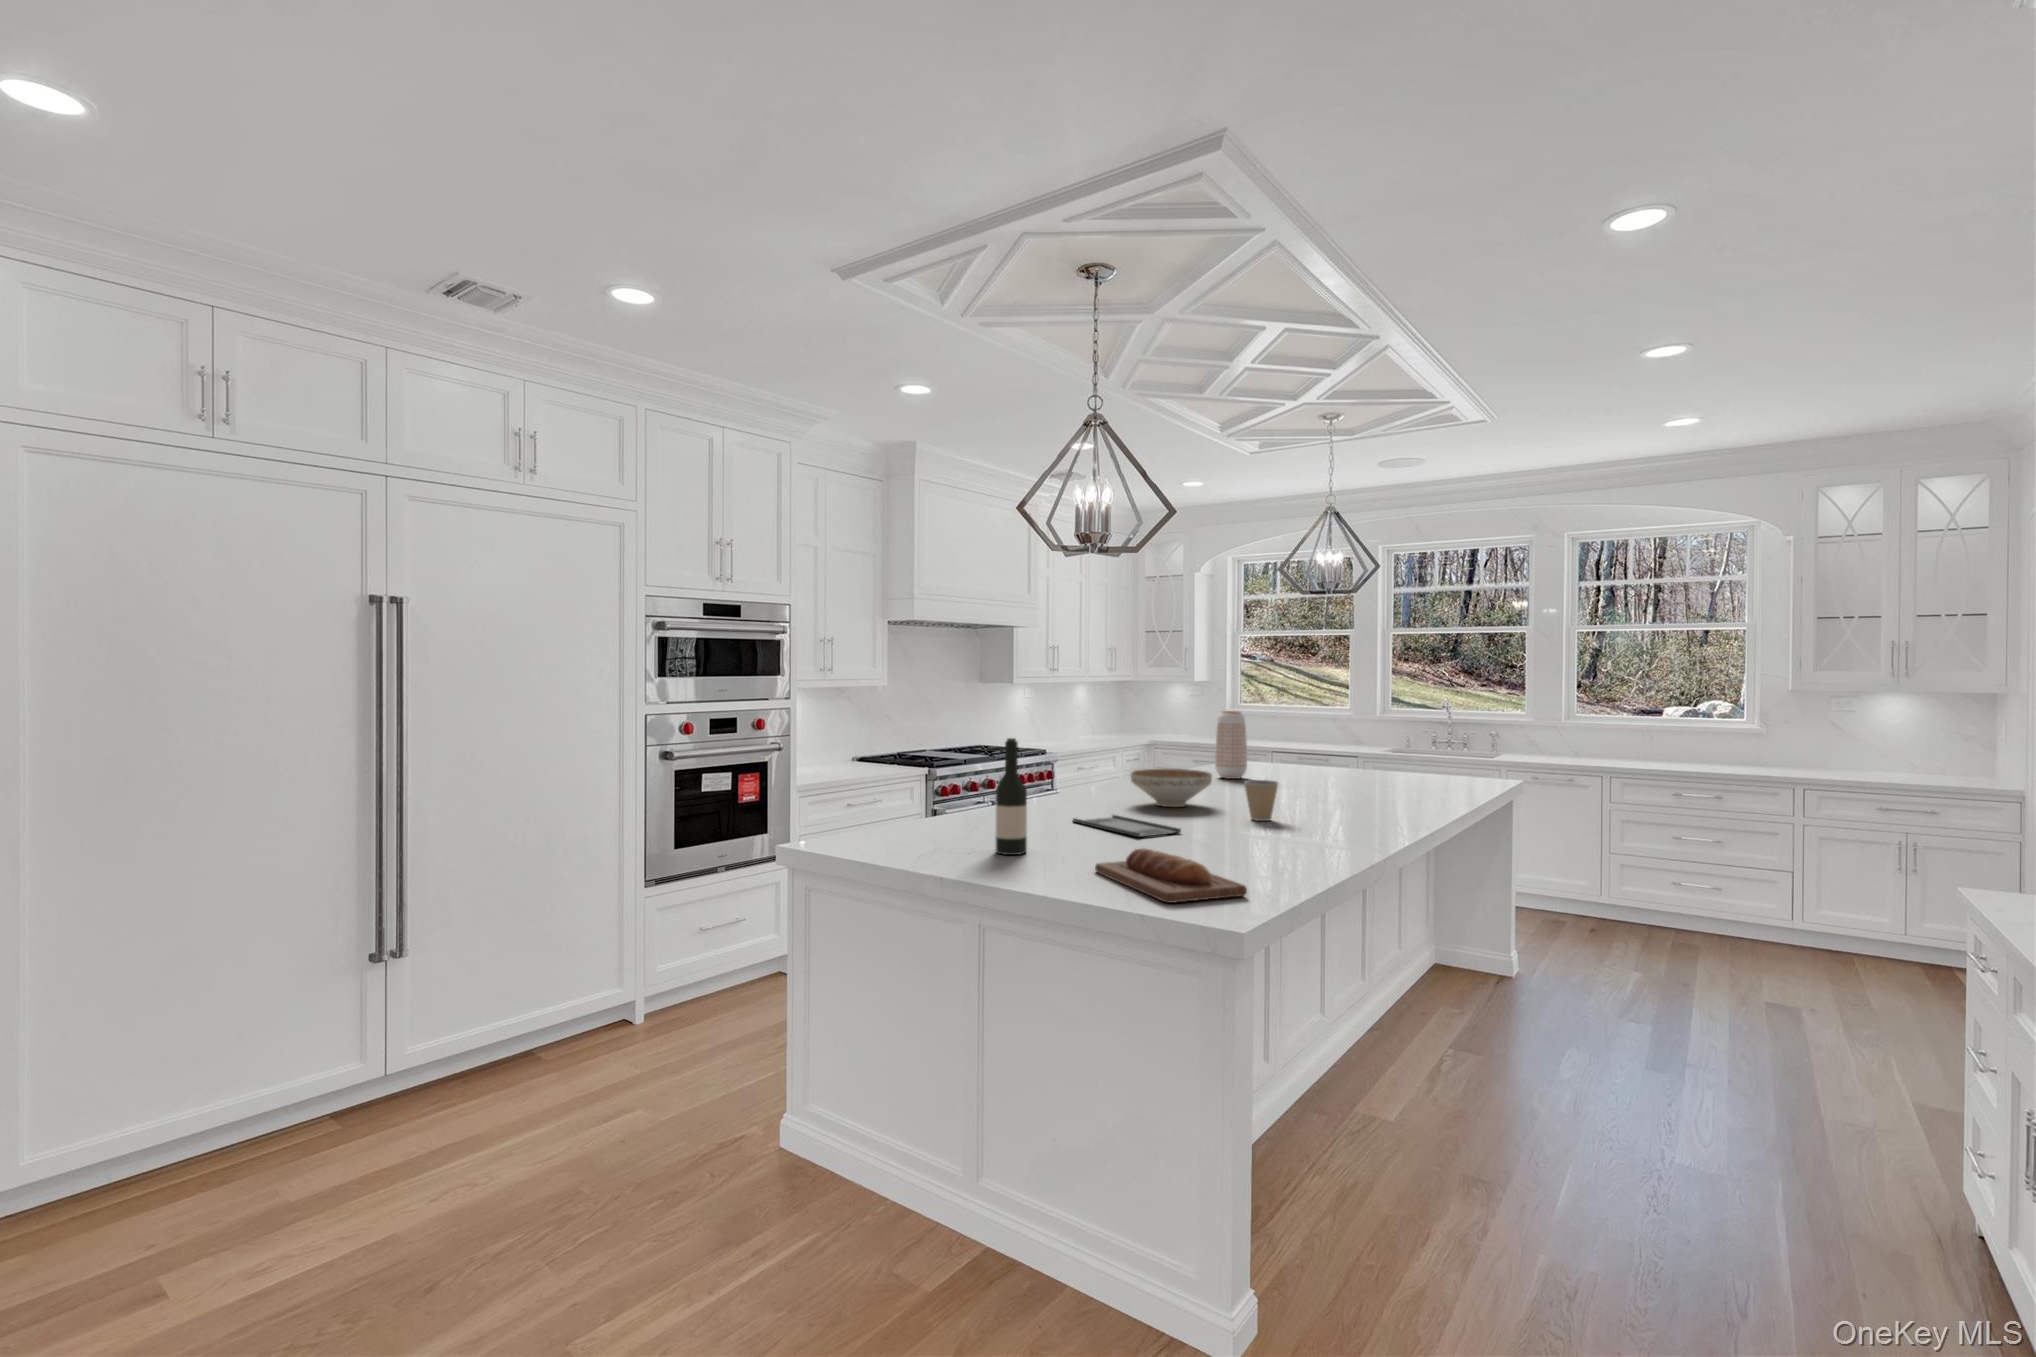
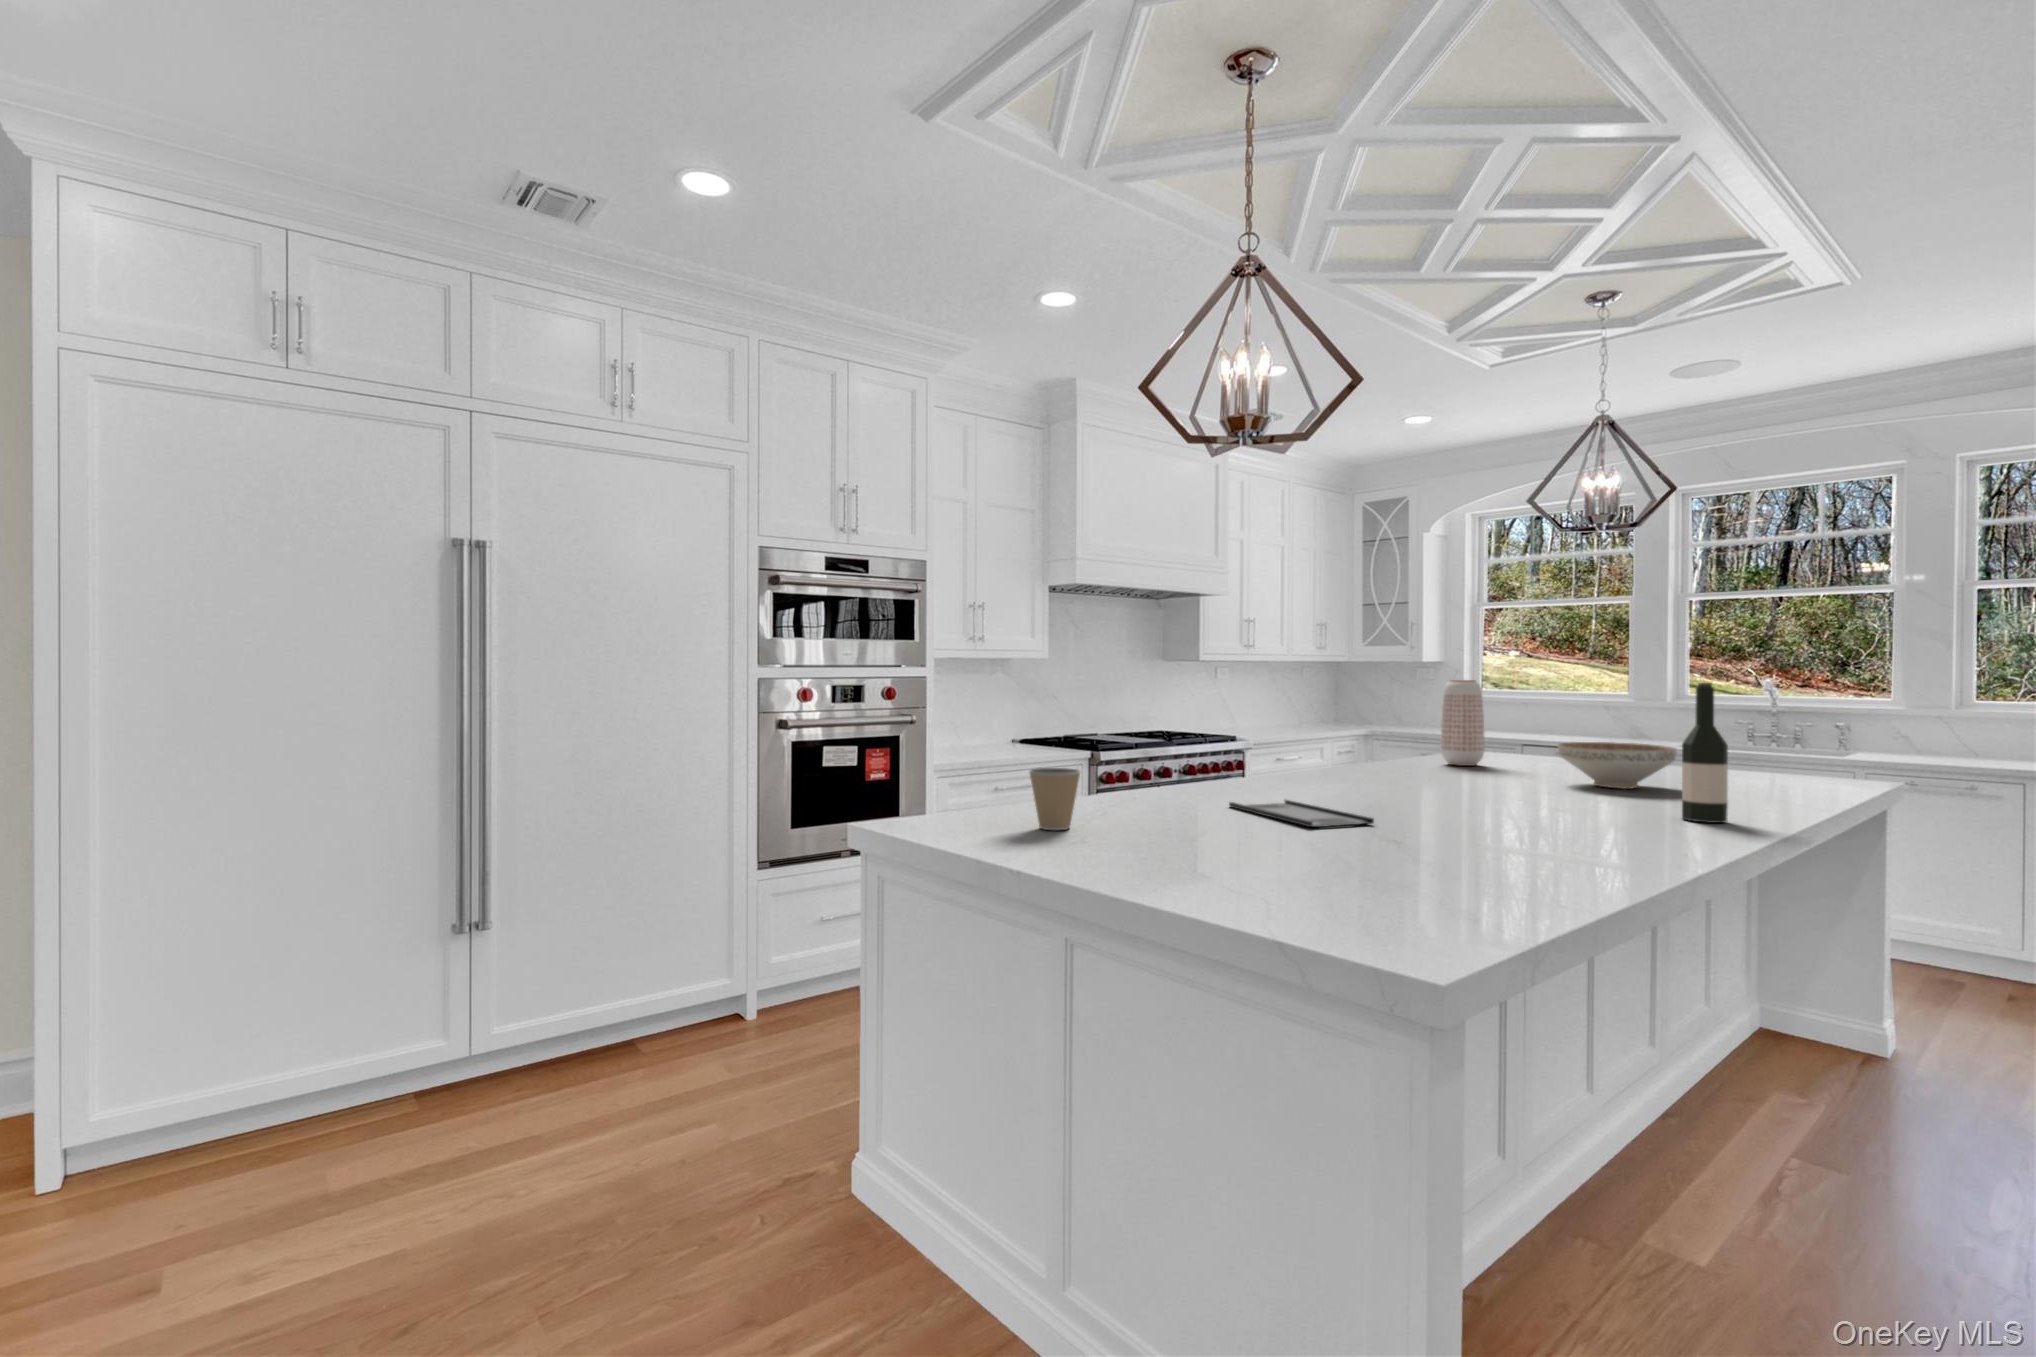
wine bottle: present [996,738,1027,855] -> present [1682,683,1728,823]
decorative bowl: present [1130,769,1212,807] -> present [1558,742,1676,789]
coffee cup: present [1244,780,1278,821] -> present [1030,768,1080,830]
bread loaf: present [1095,849,1247,903] -> none [1230,837,1454,917]

